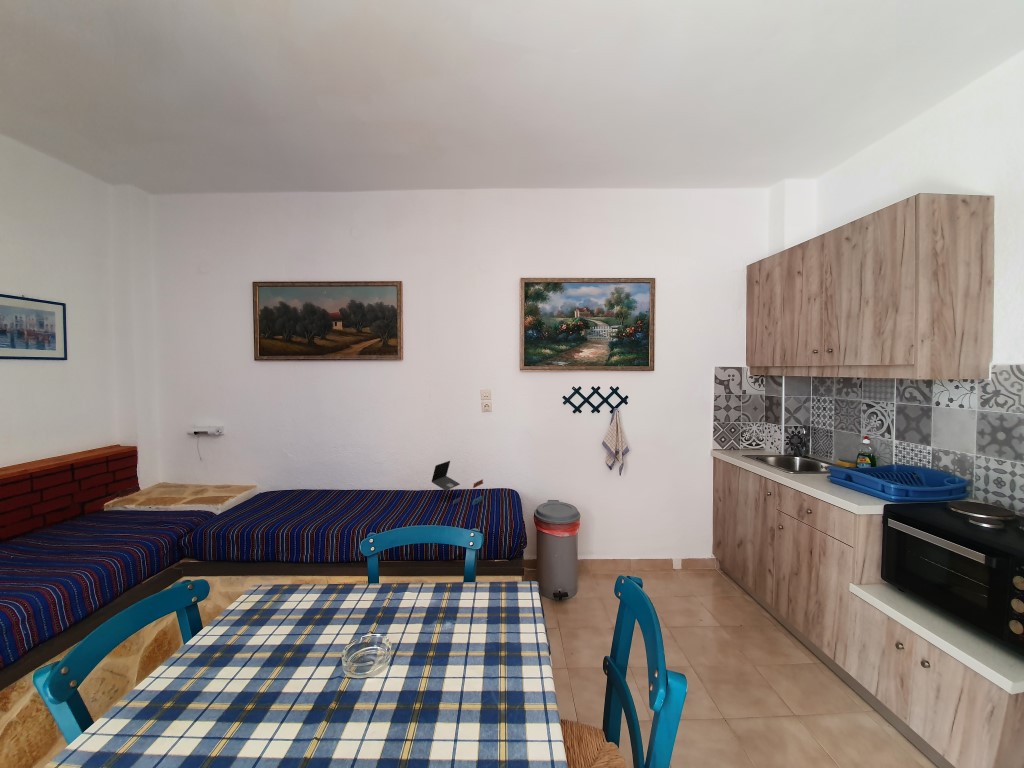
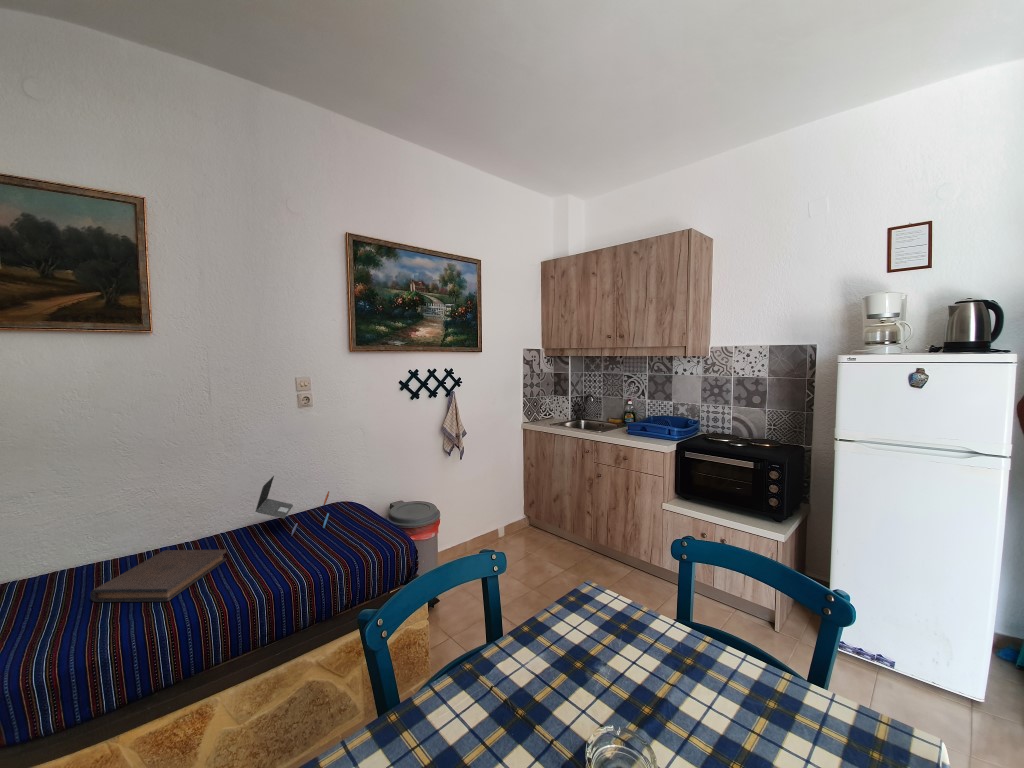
book: none [351,494,412,520] -> present [90,550,226,602]

